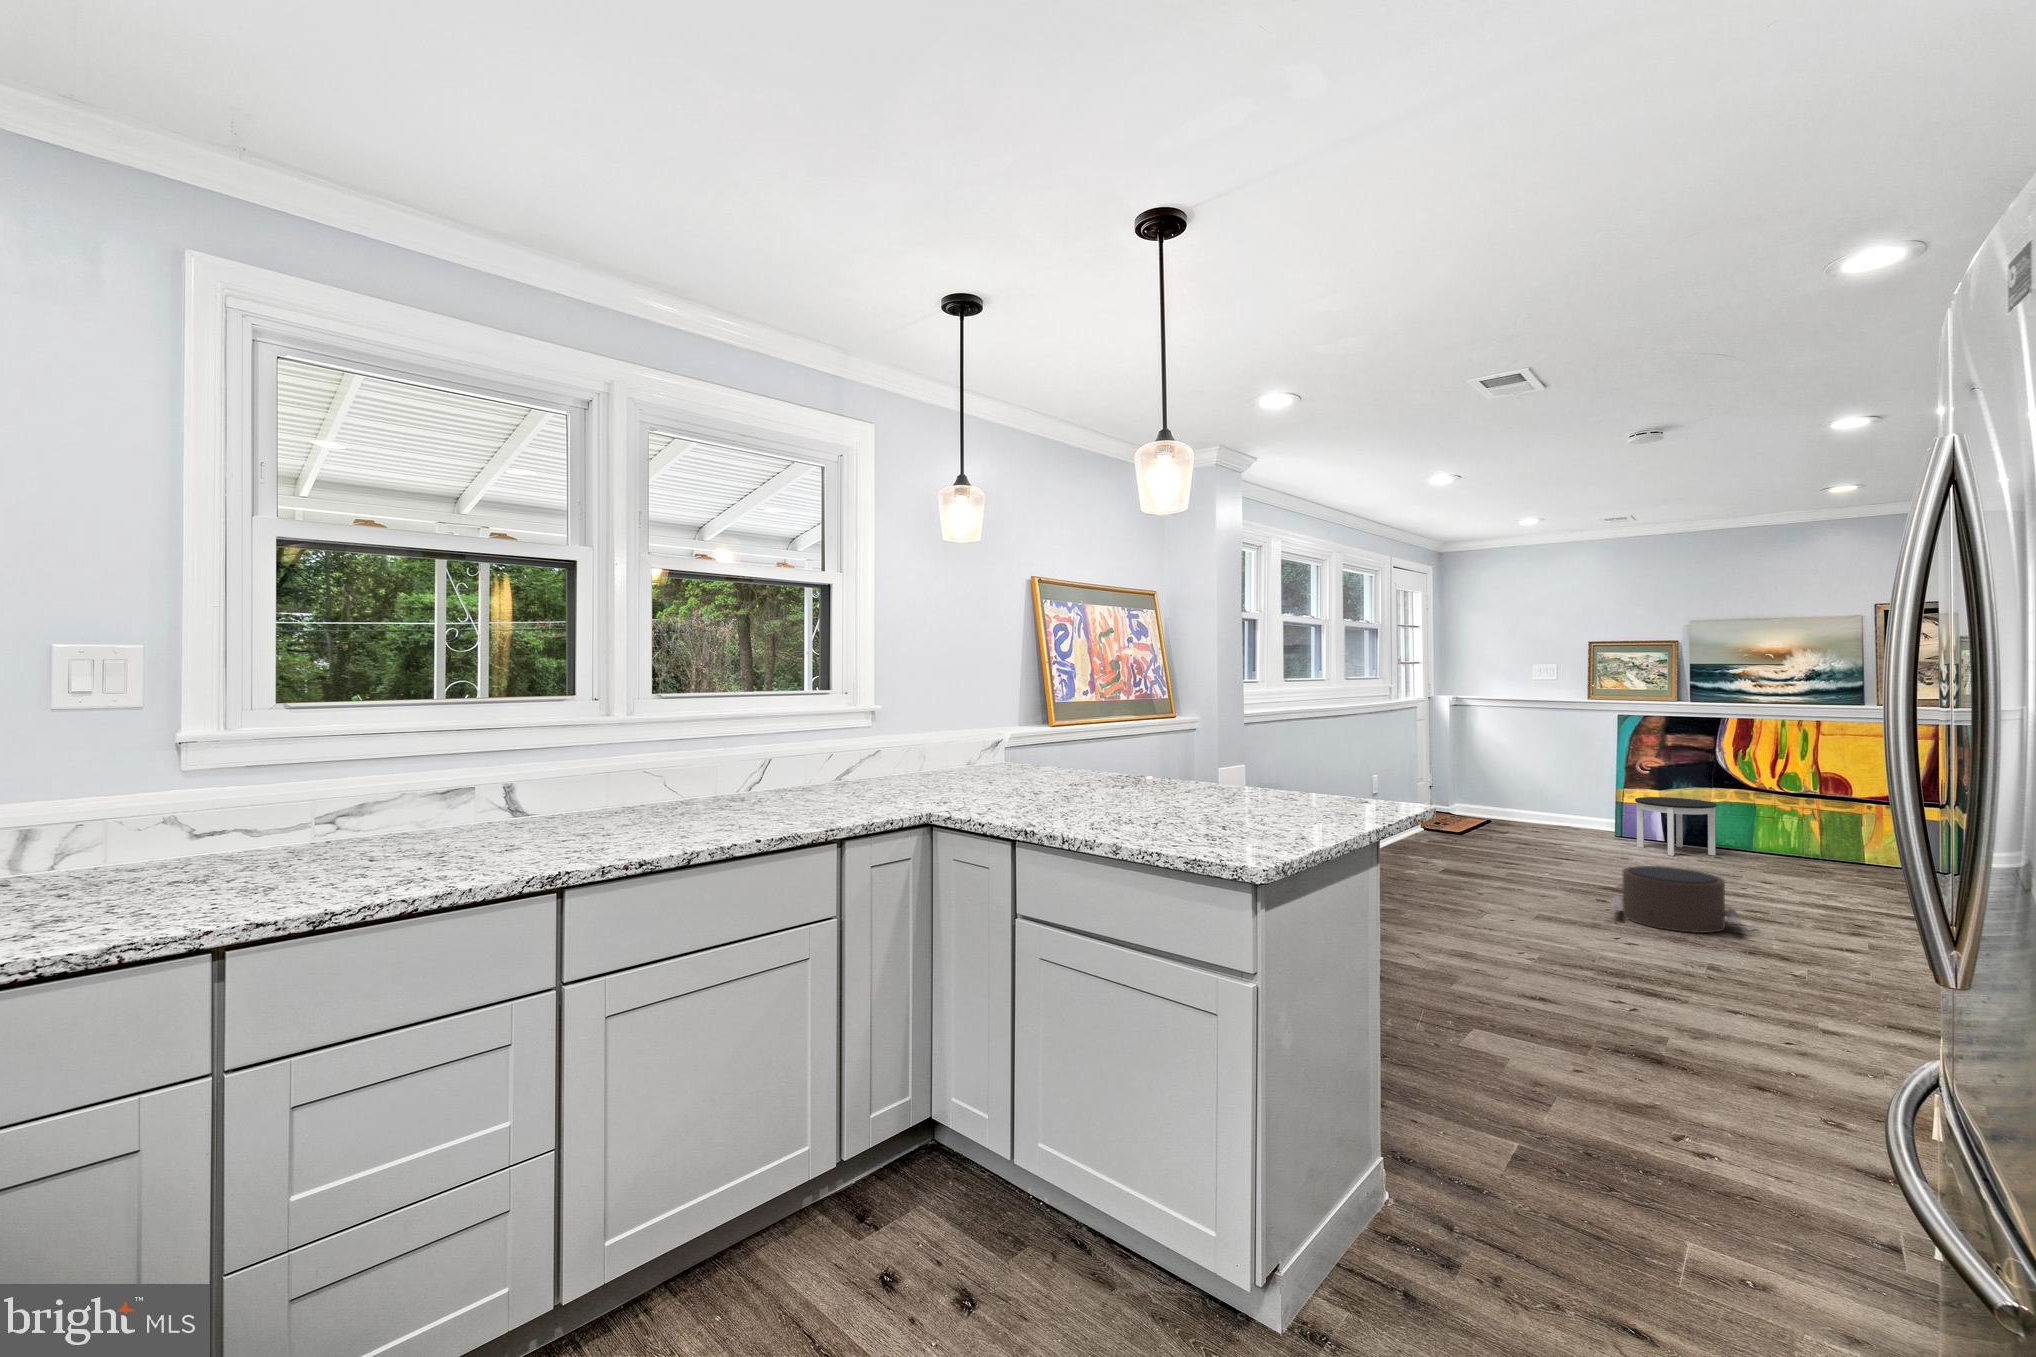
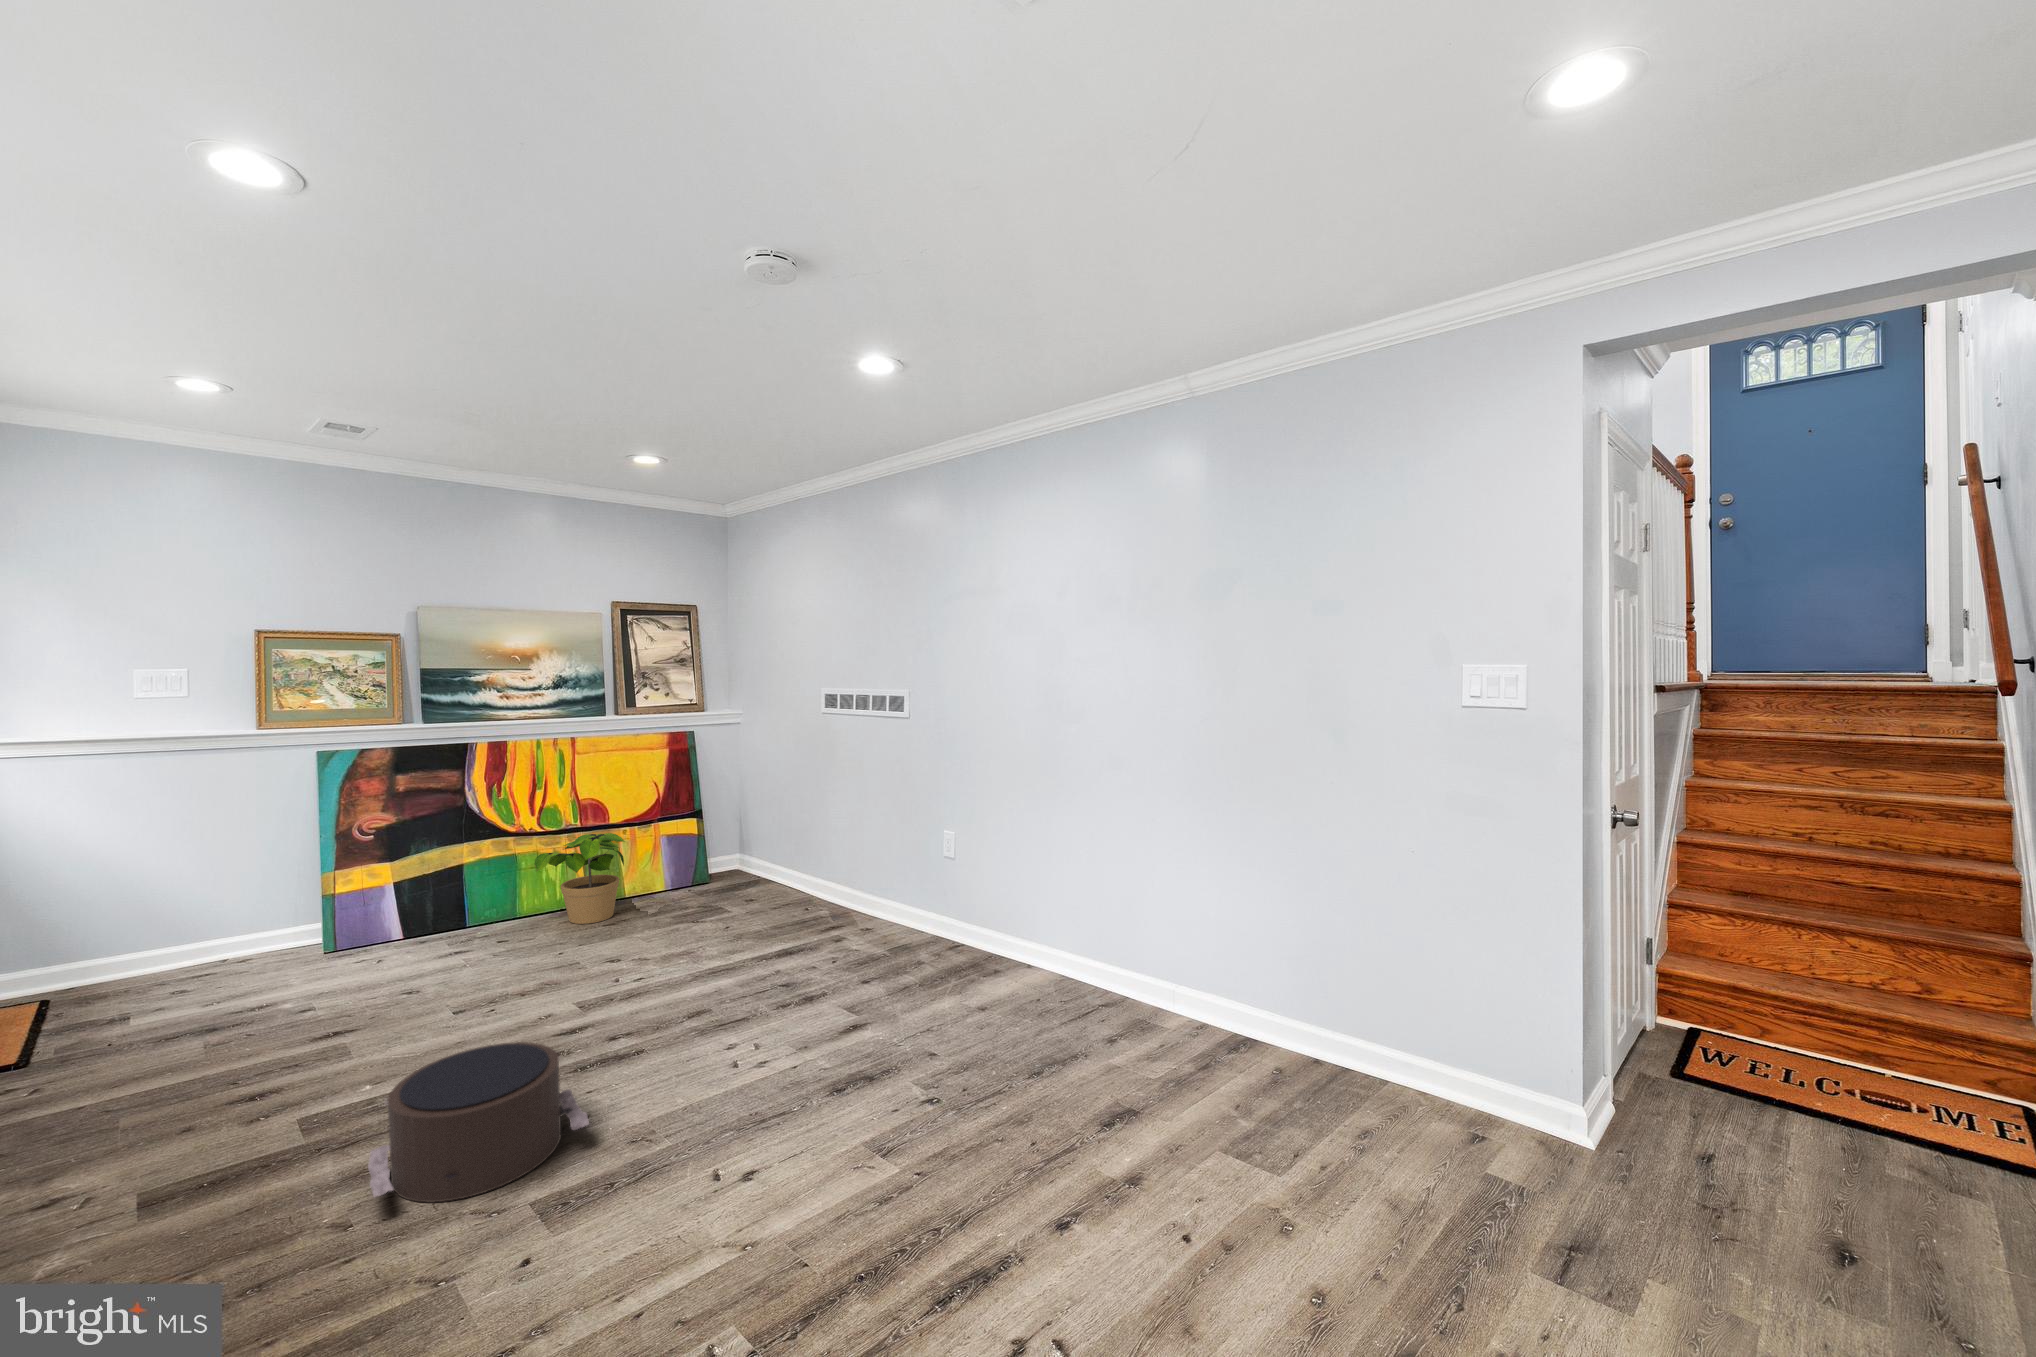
potted plant: none [1767,792,1857,870] -> present [535,833,625,924]
round table: present [1635,797,1717,856] -> none [356,864,473,962]

